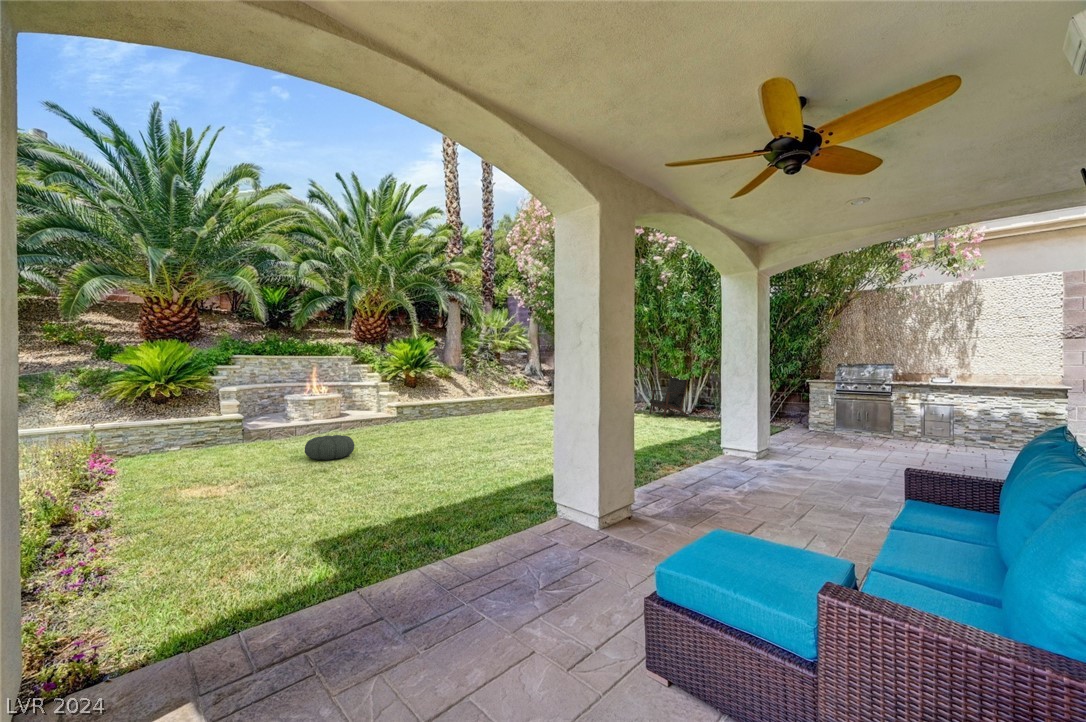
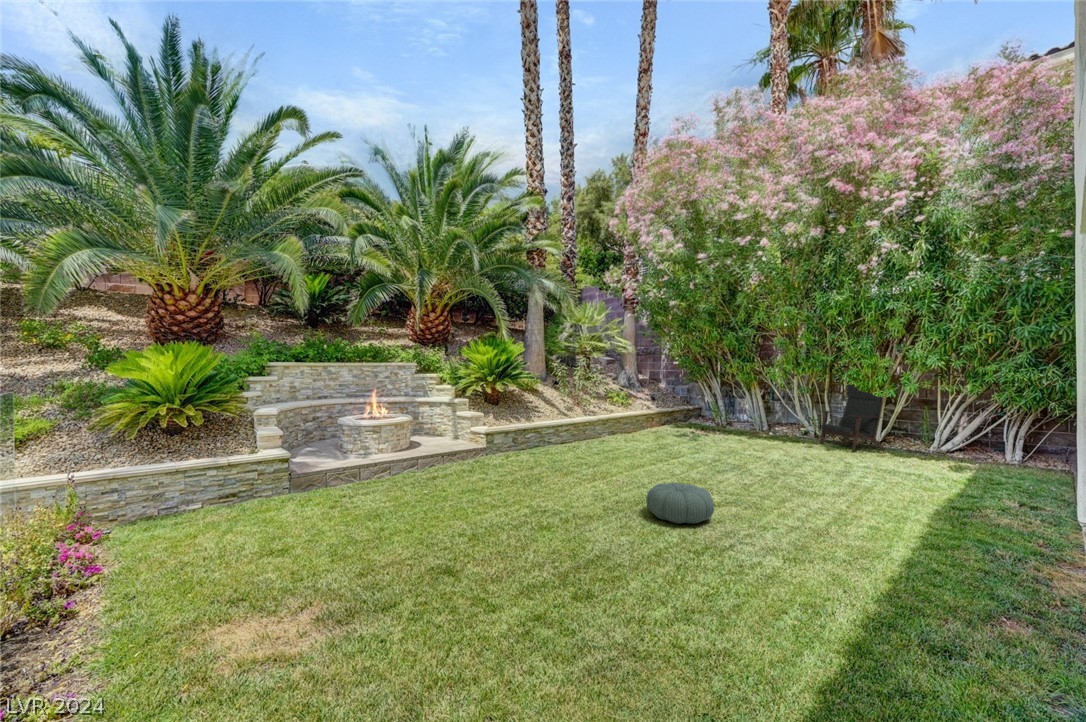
pouf: present [305,435,355,460] -> present [646,483,714,524]

